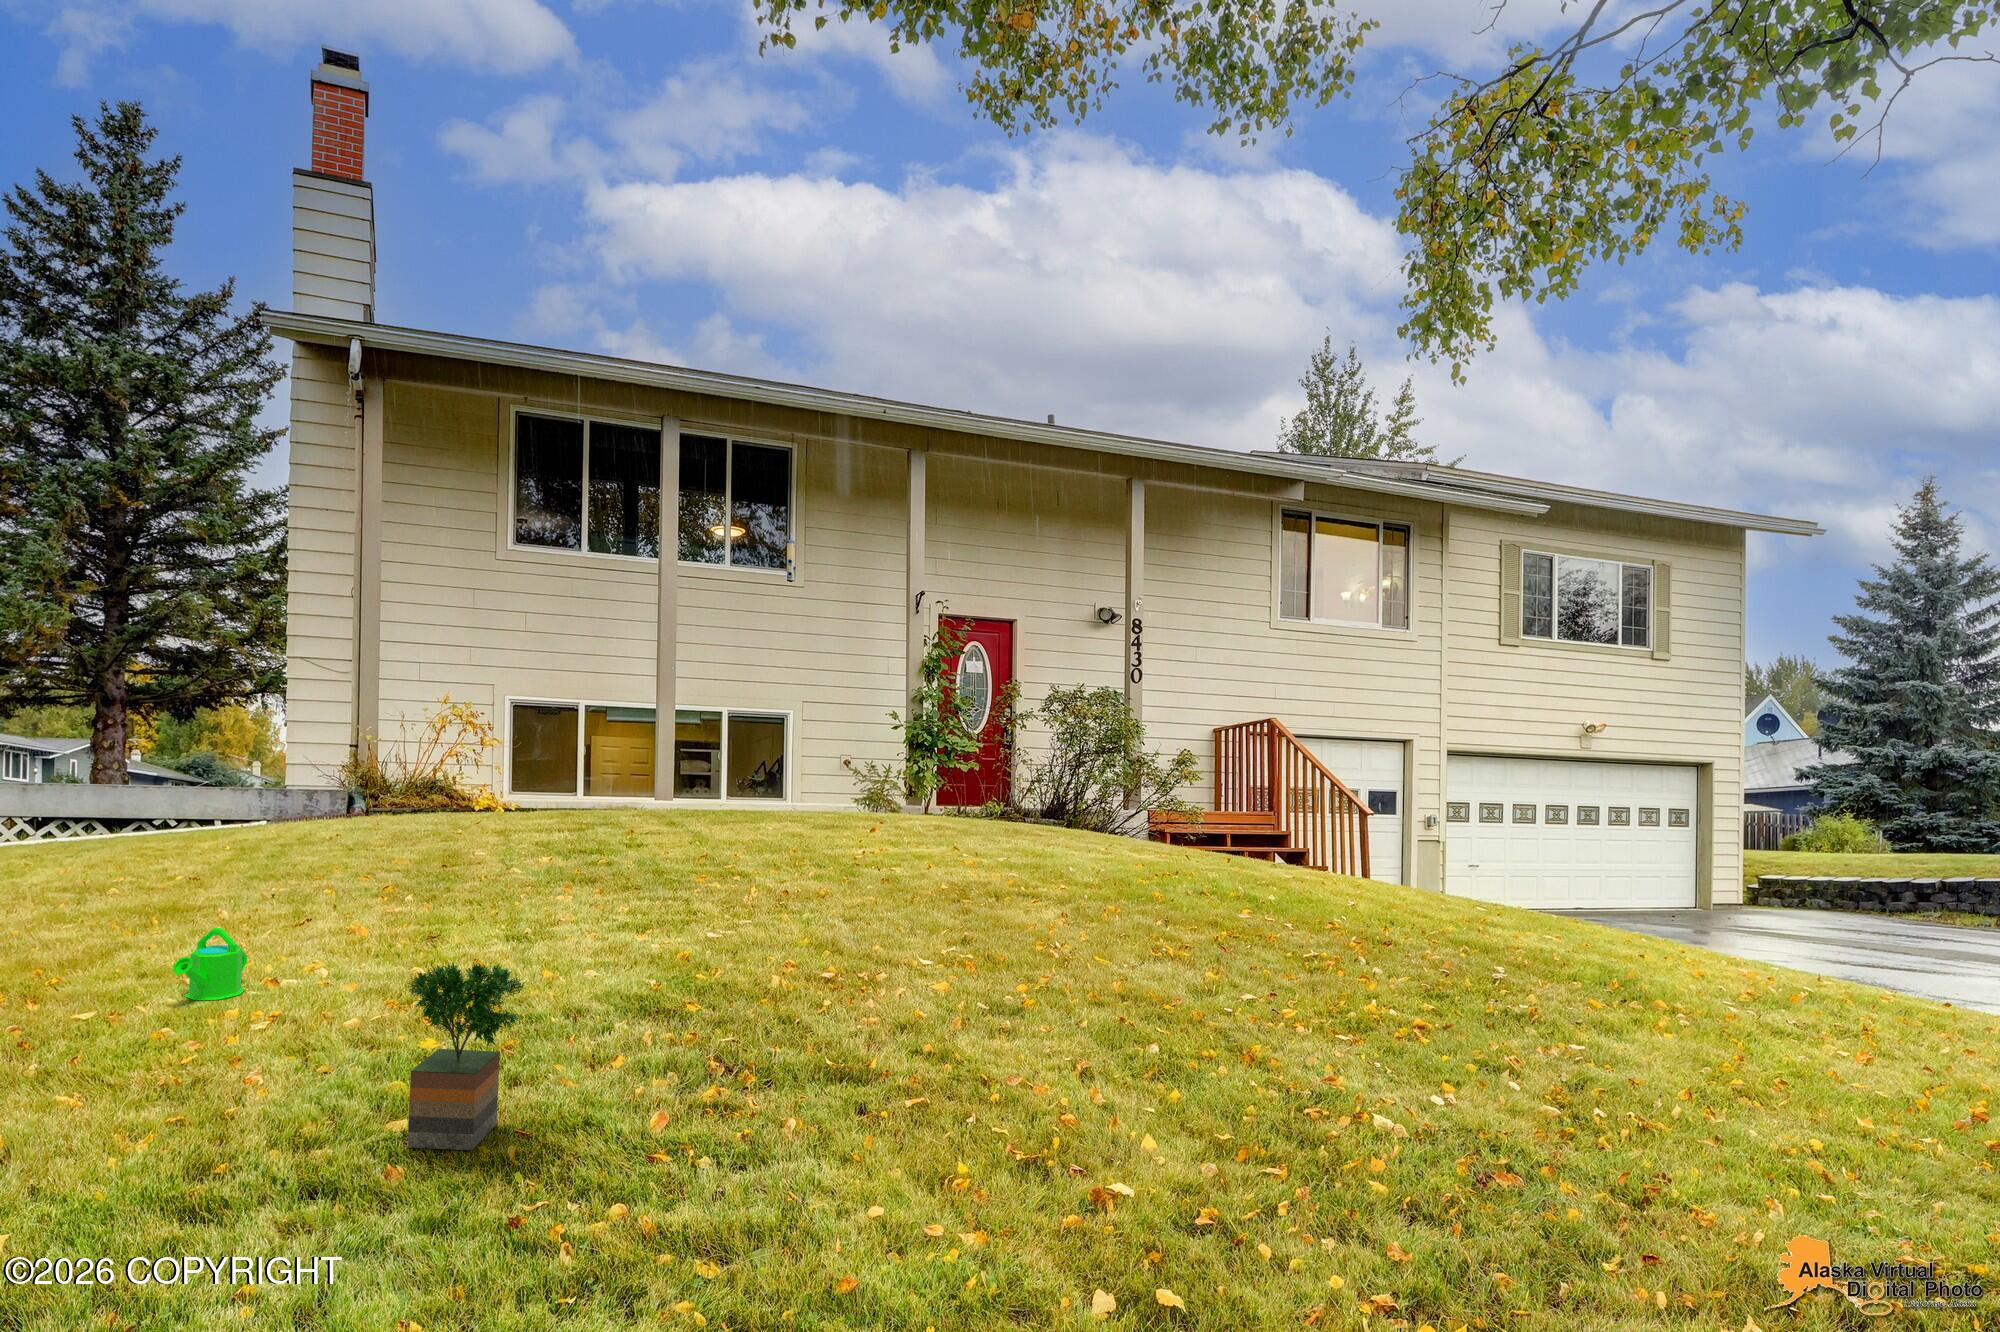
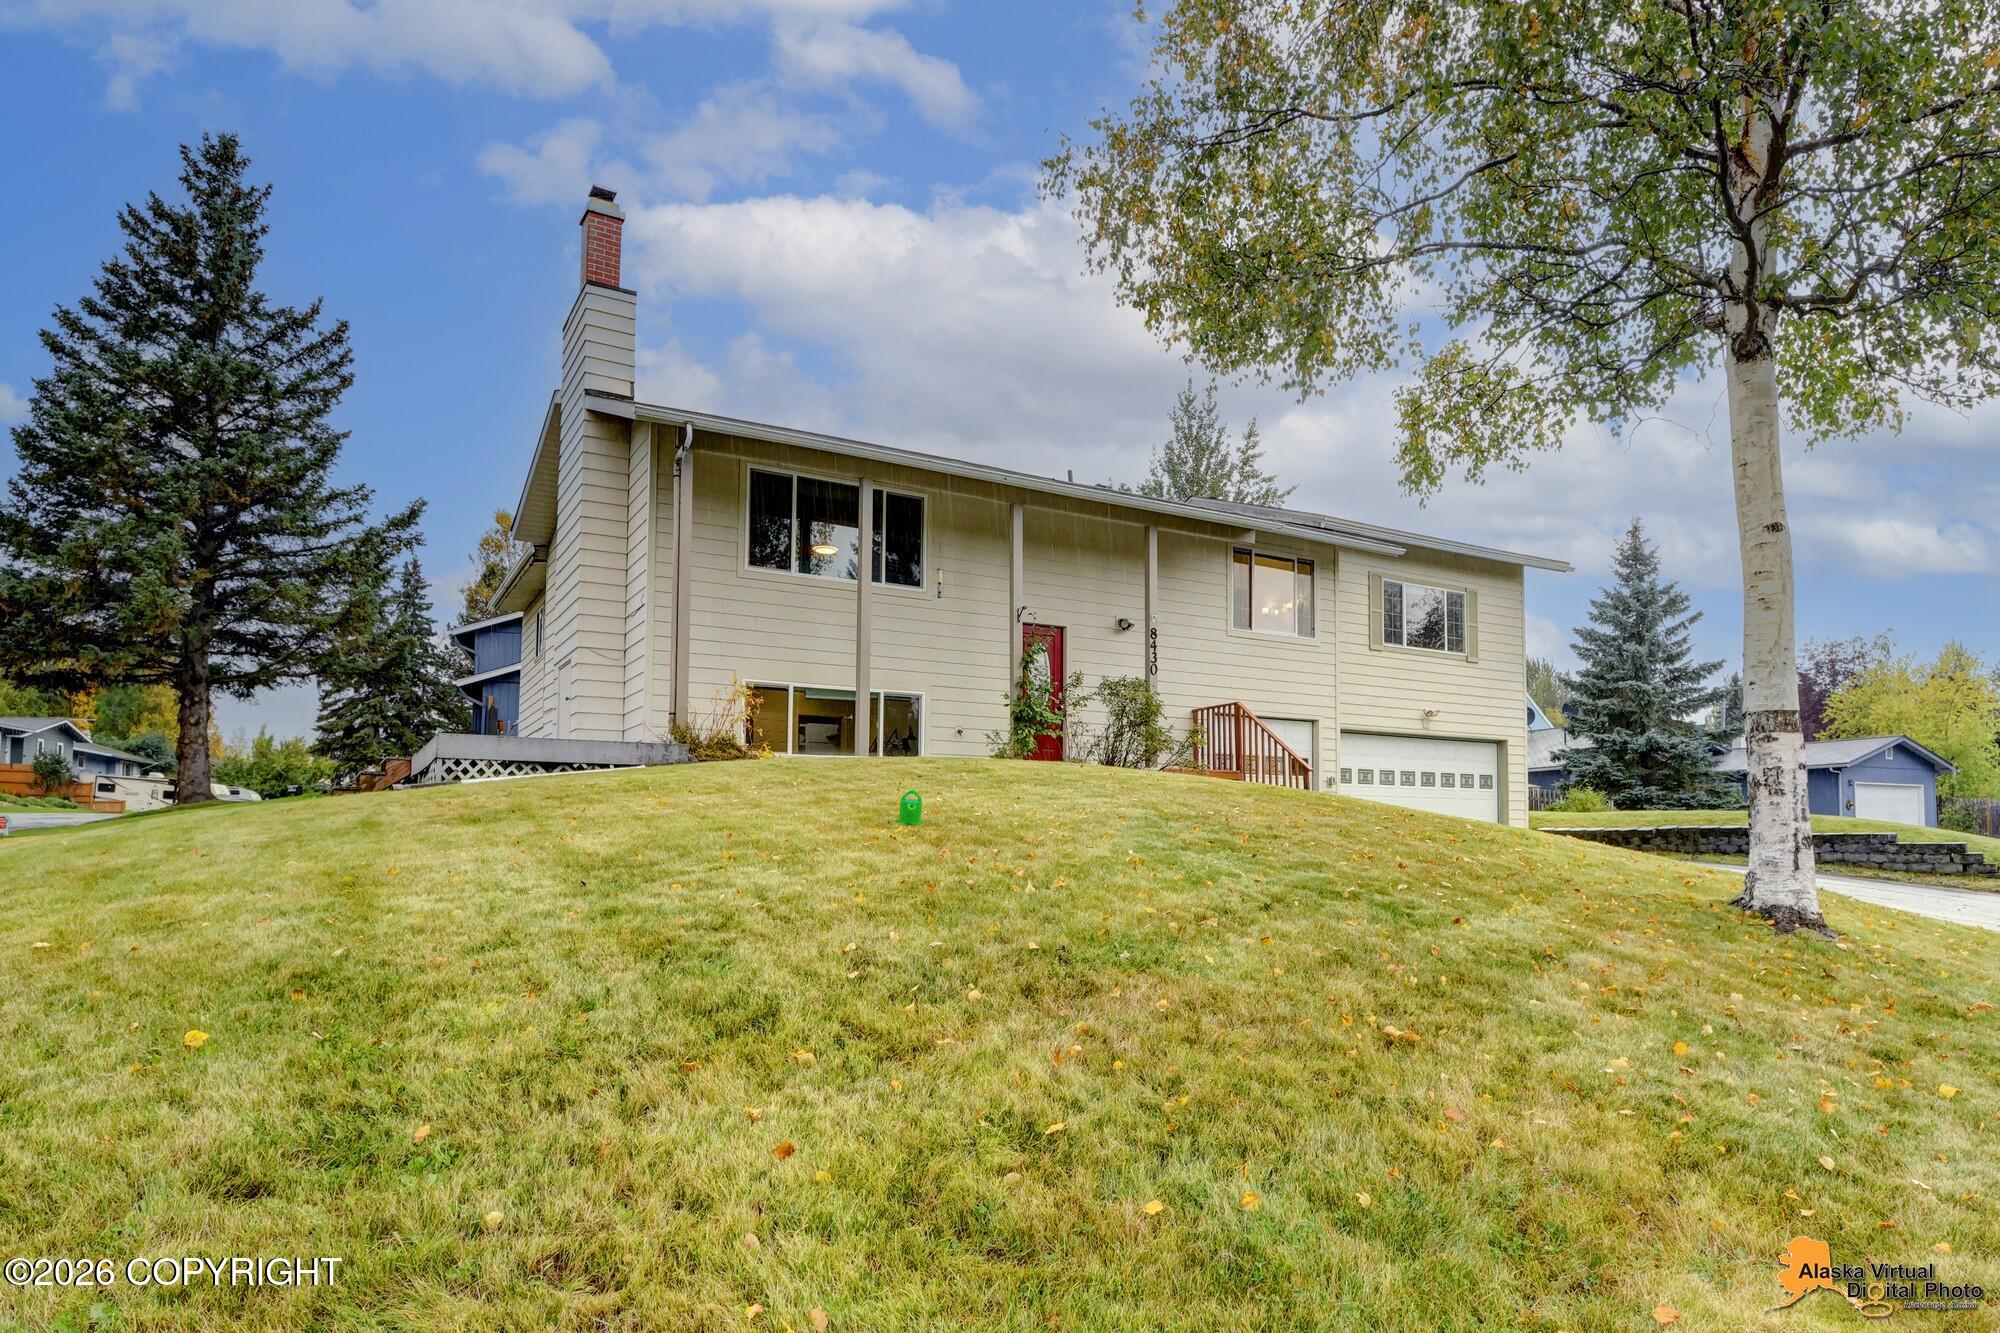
potted tree: present [408,962,525,1150] -> none [1104,787,1155,861]

